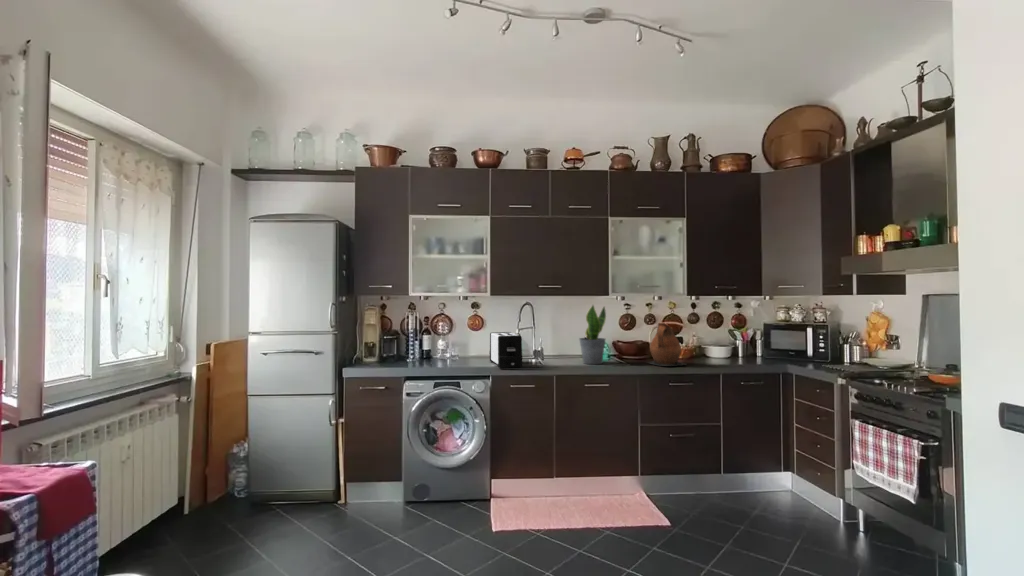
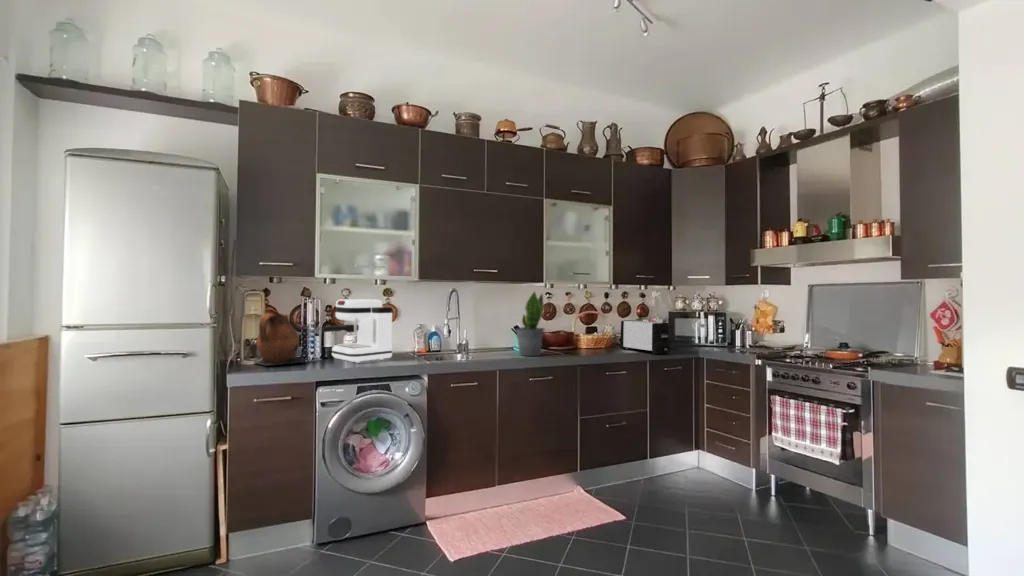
coffee maker: none [414,312,468,364] -> present [322,299,392,363]
ceramic pitcher: present [649,323,686,366] -> present [254,309,304,365]
toaster: present [489,332,523,369] -> present [619,320,671,354]

